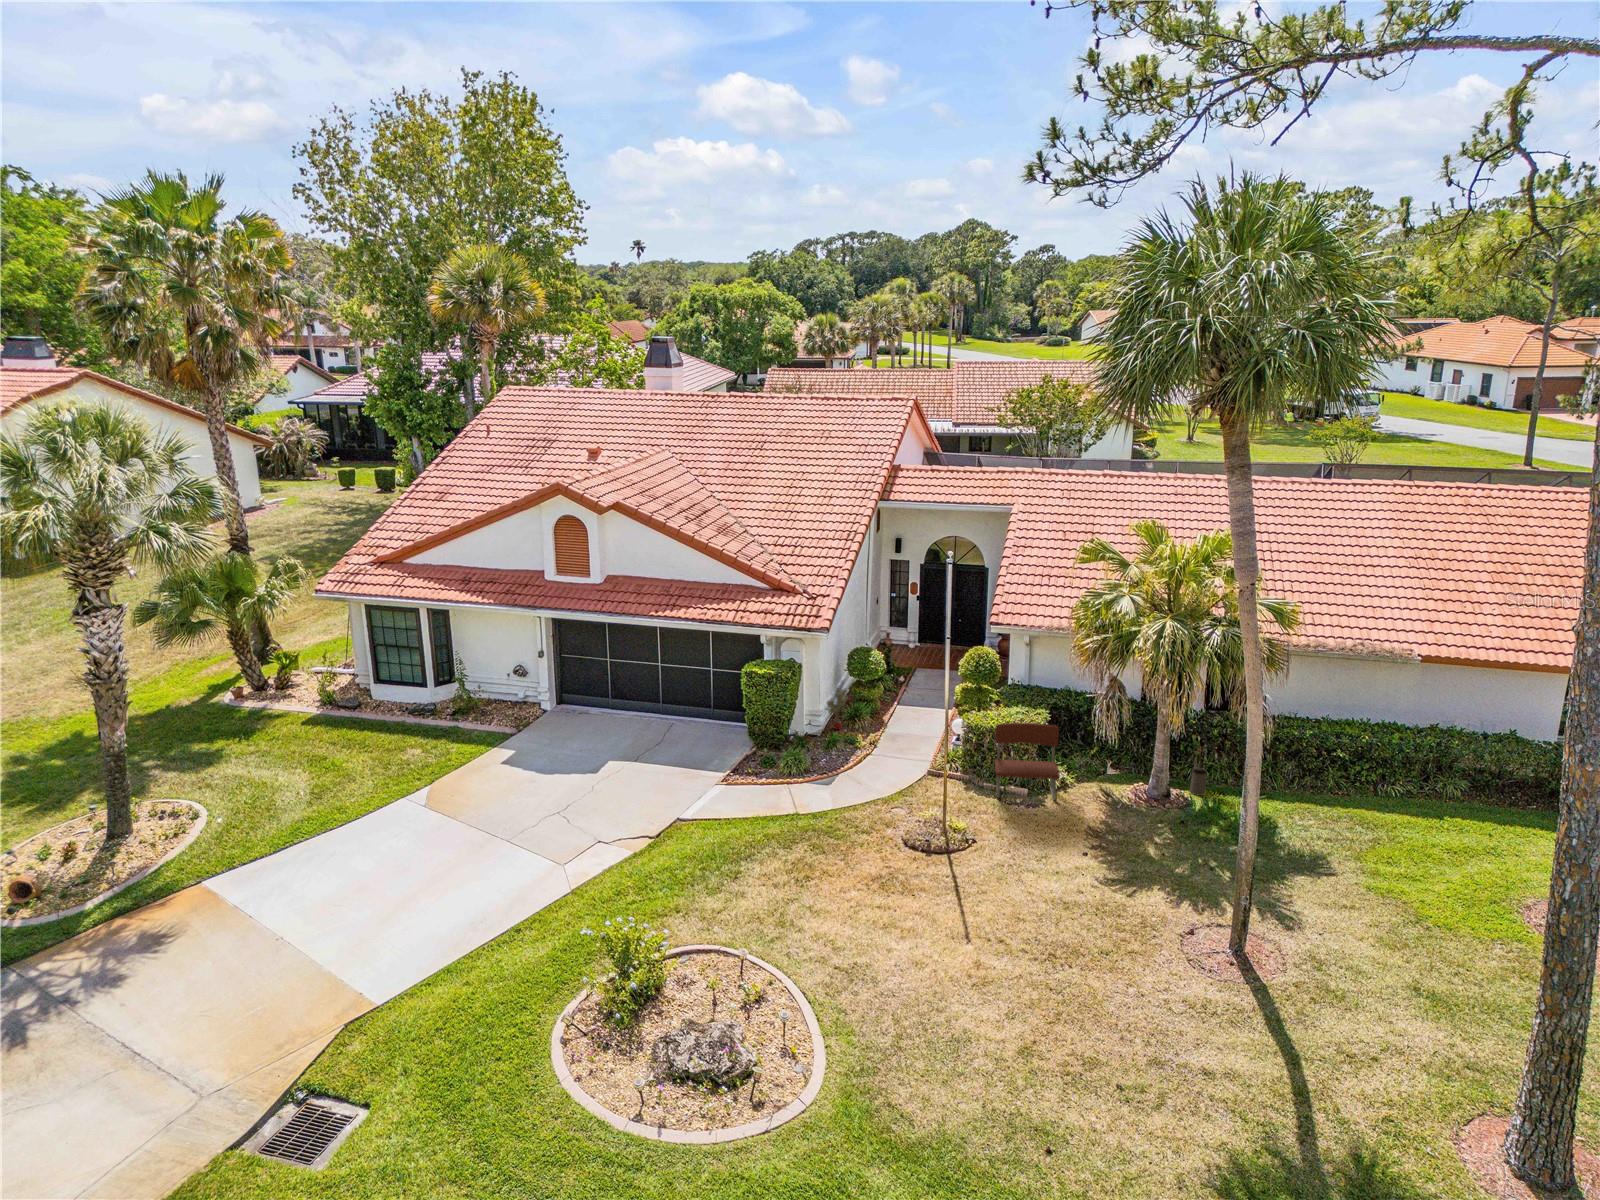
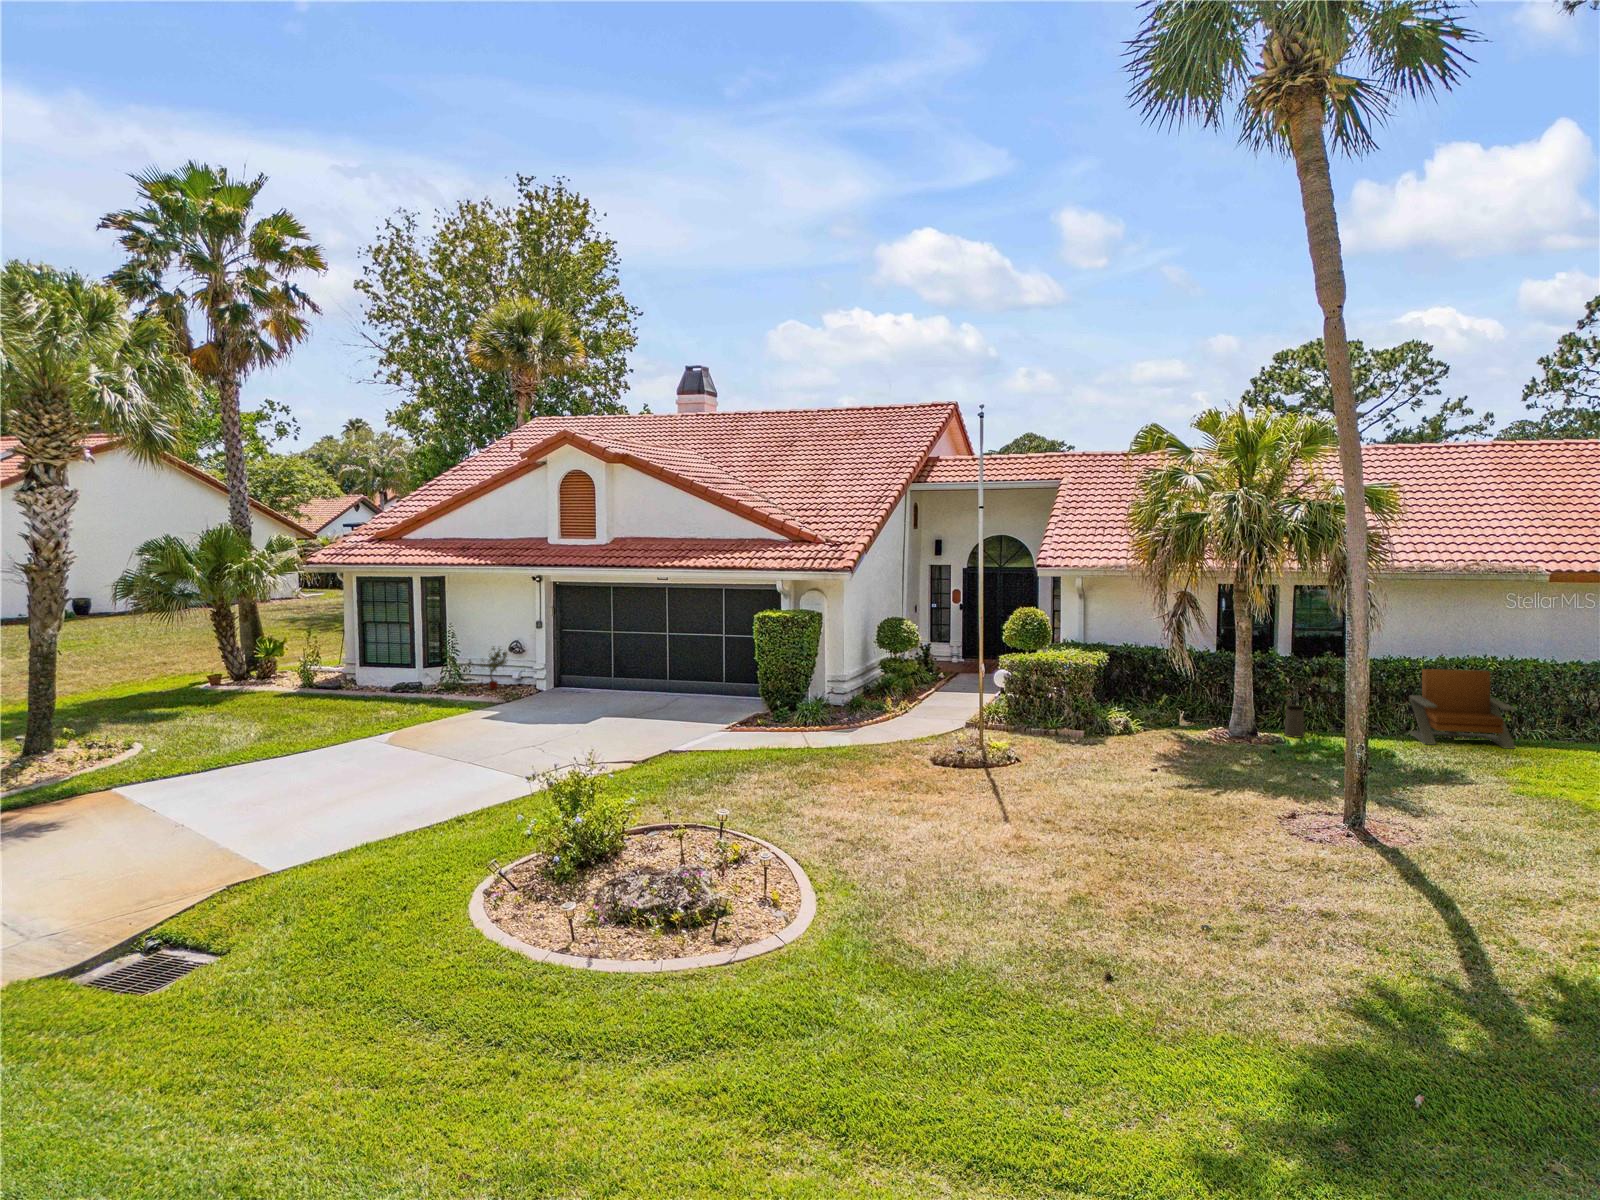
potted tree: present [826,689,848,730] -> present [480,647,508,690]
bench: present [995,723,1060,800] -> none [1045,651,1125,739]
lounge chair: none [1290,738,1373,814] -> present [1409,669,1516,749]

